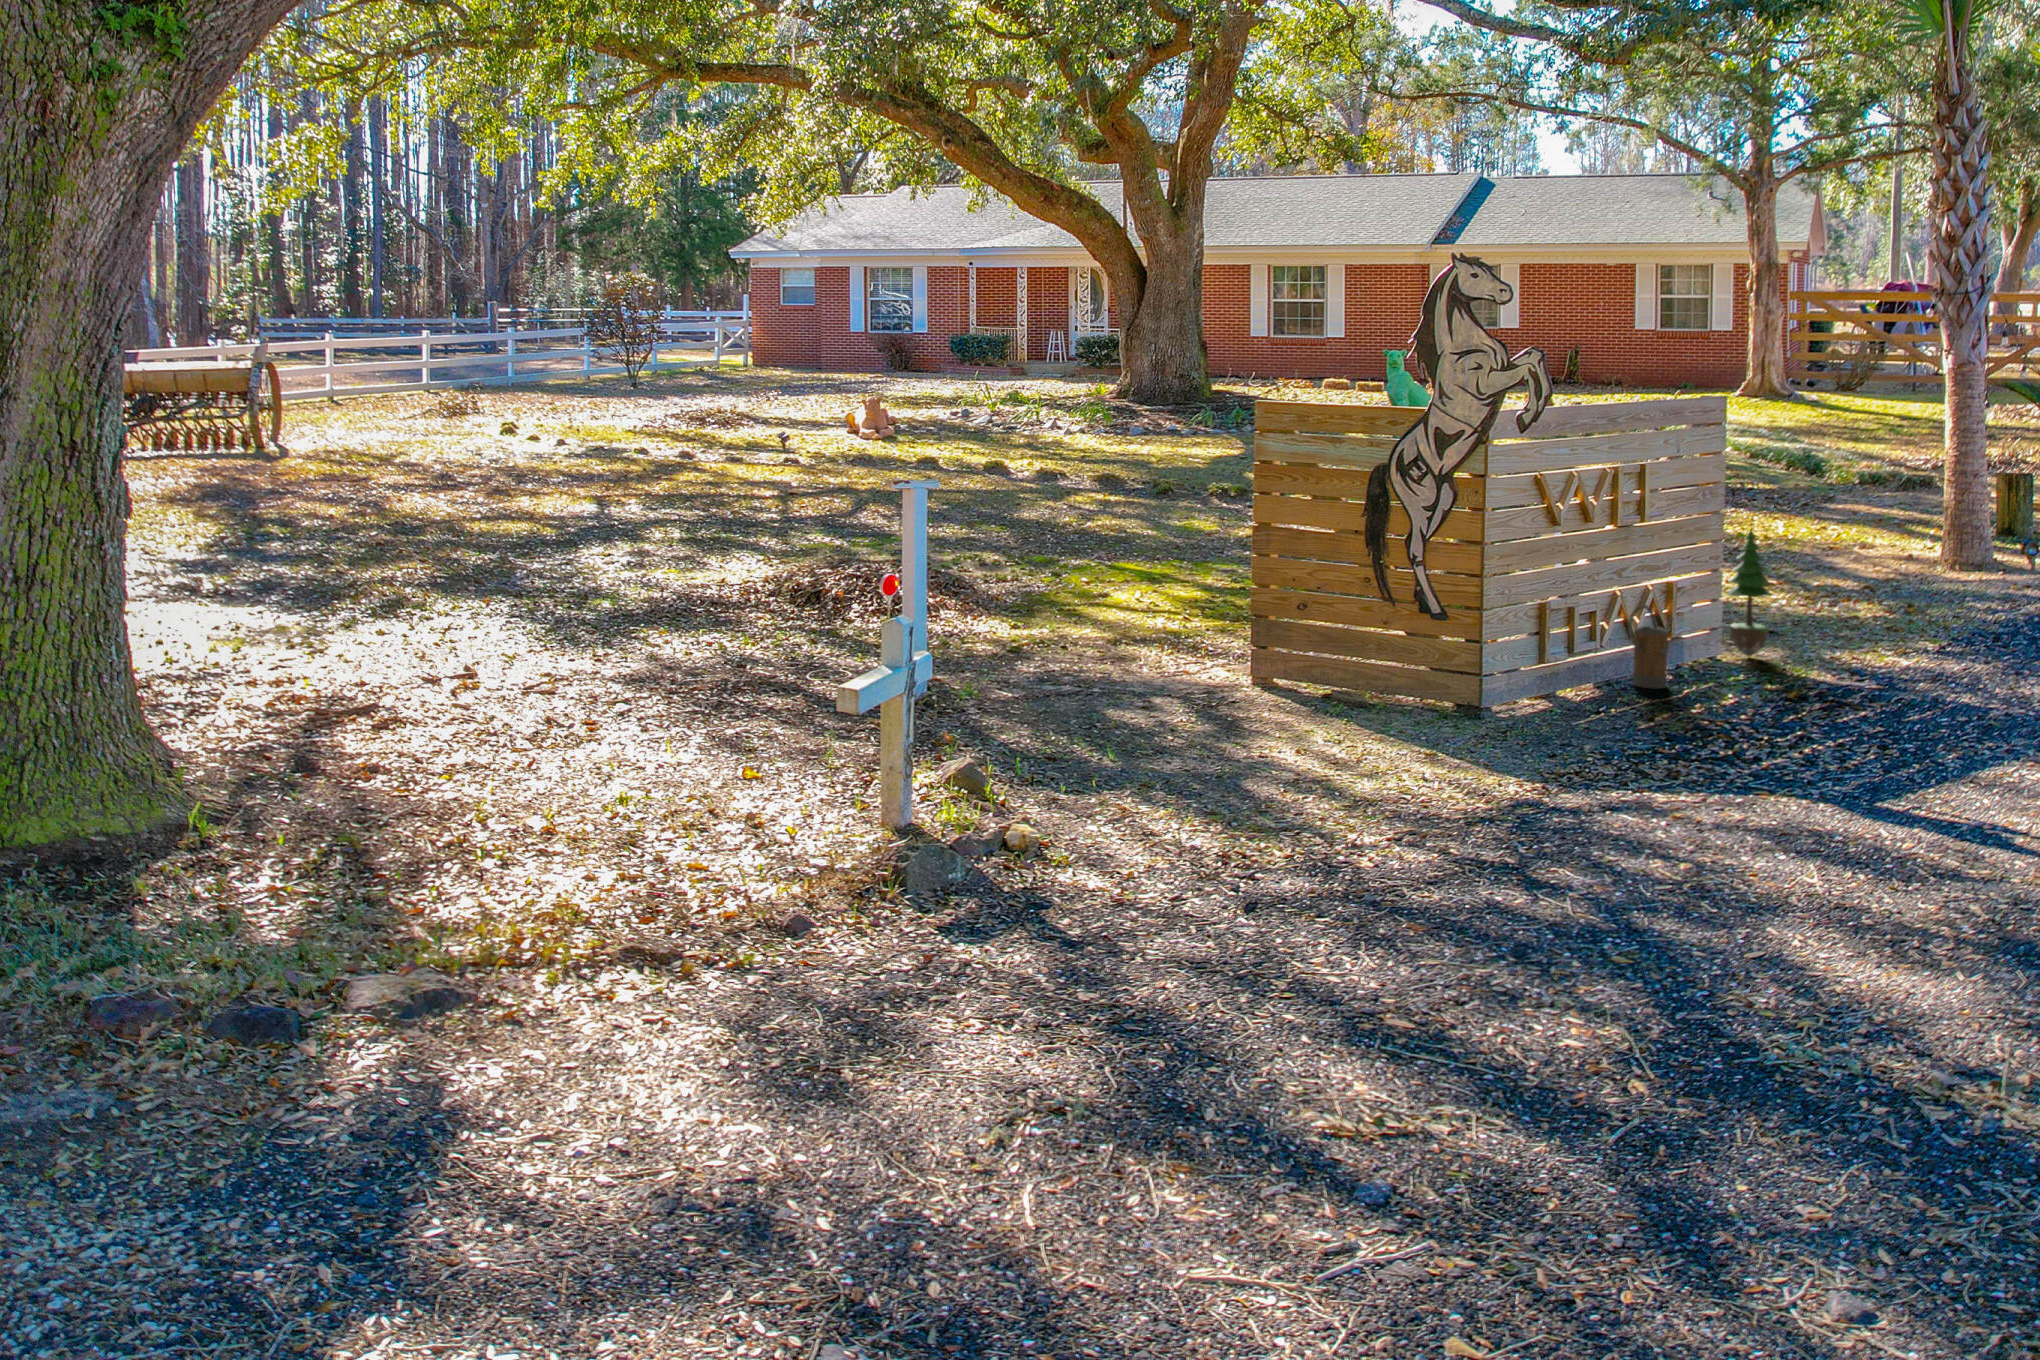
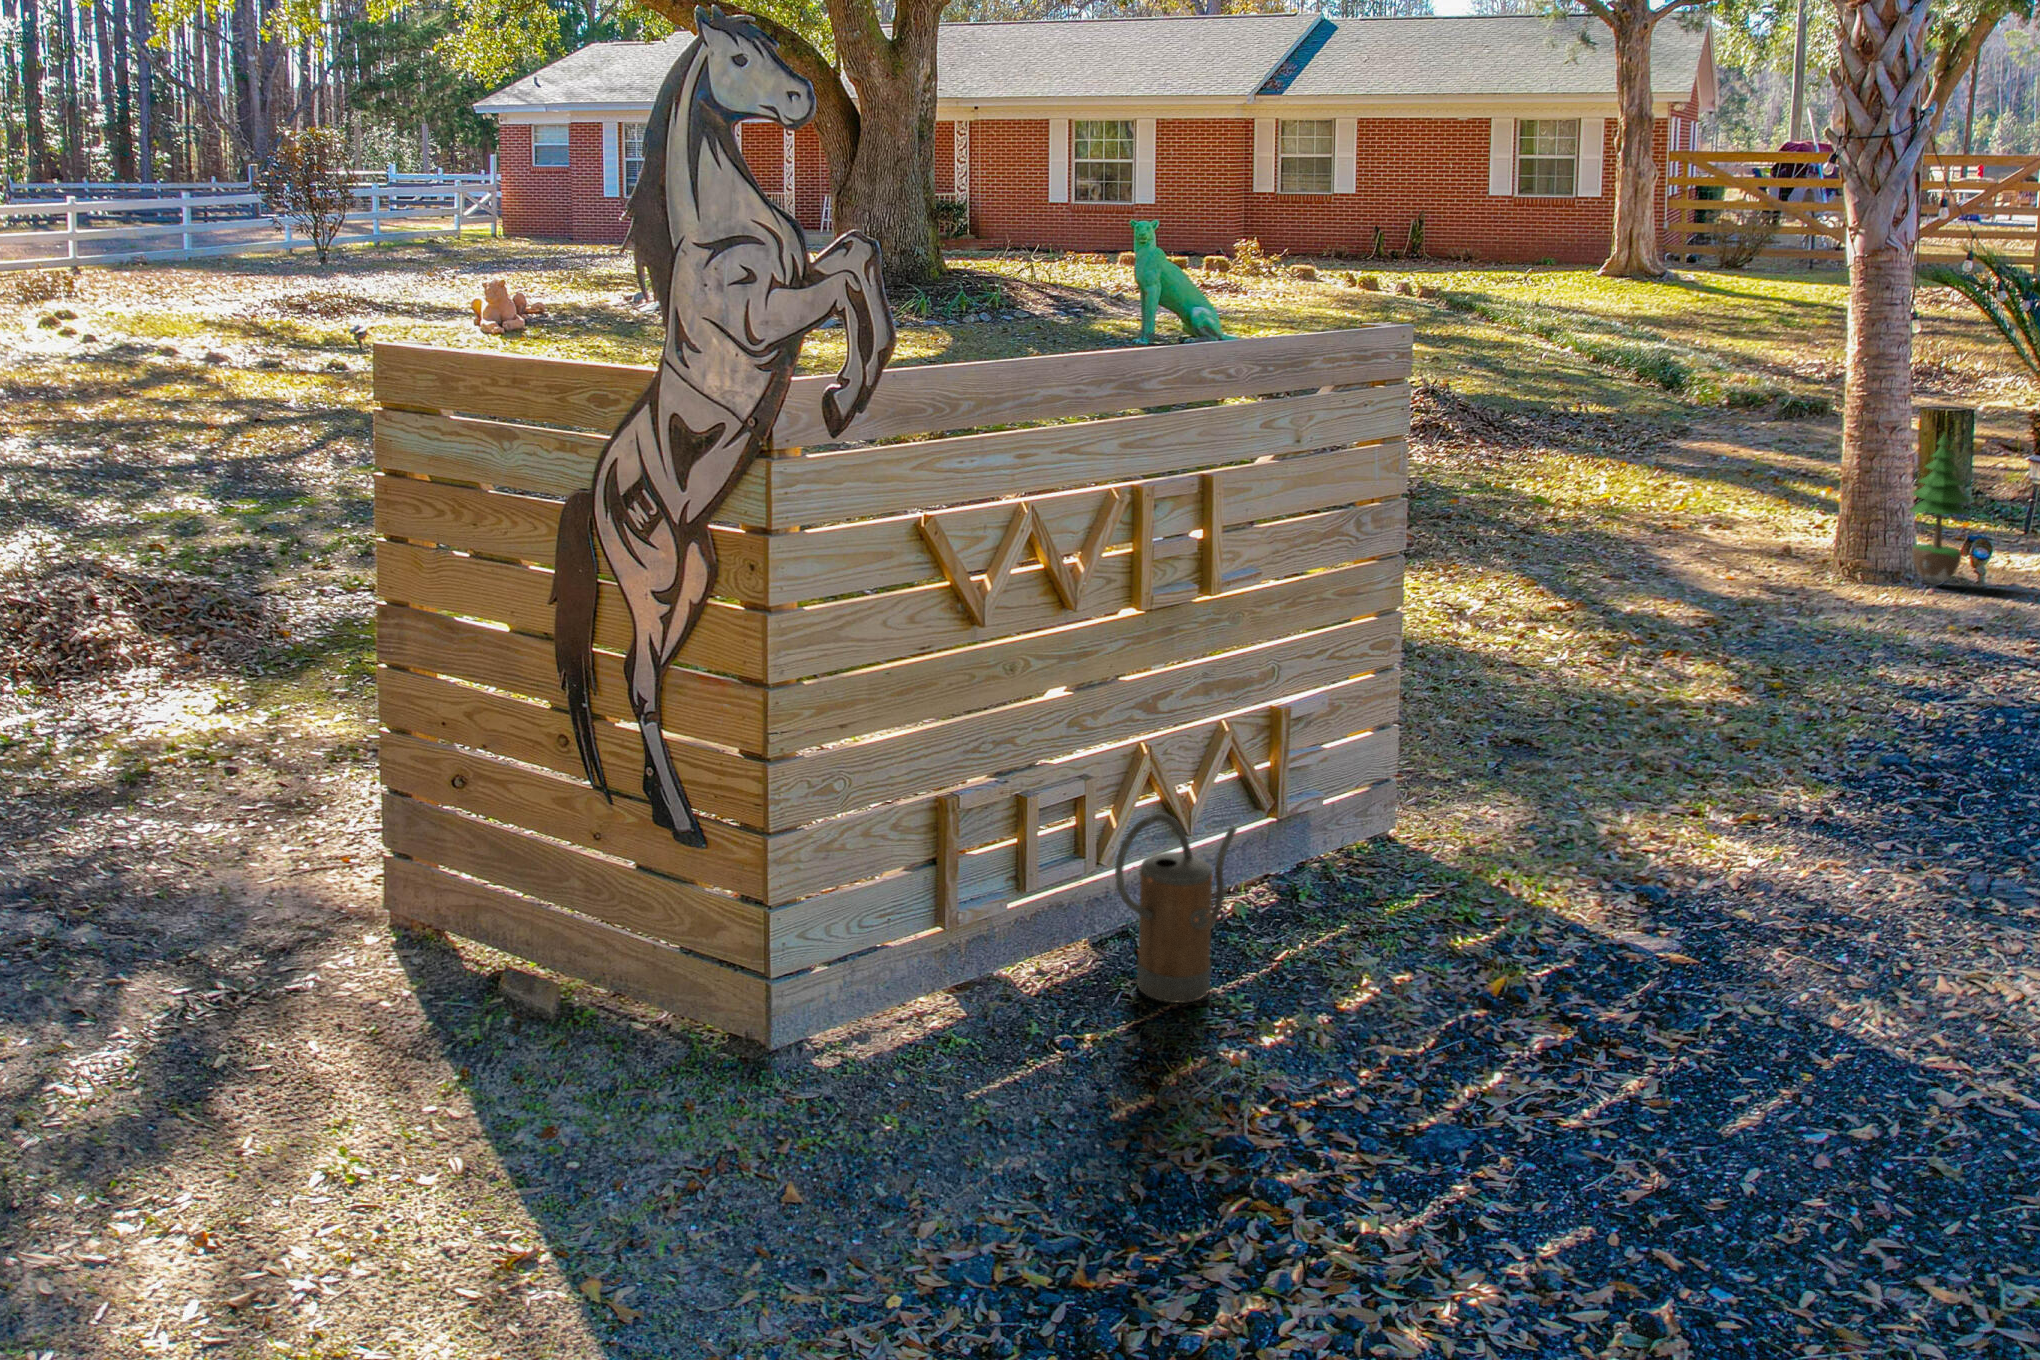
potted tree: present [1726,530,1773,656] -> present [1910,433,1969,585]

